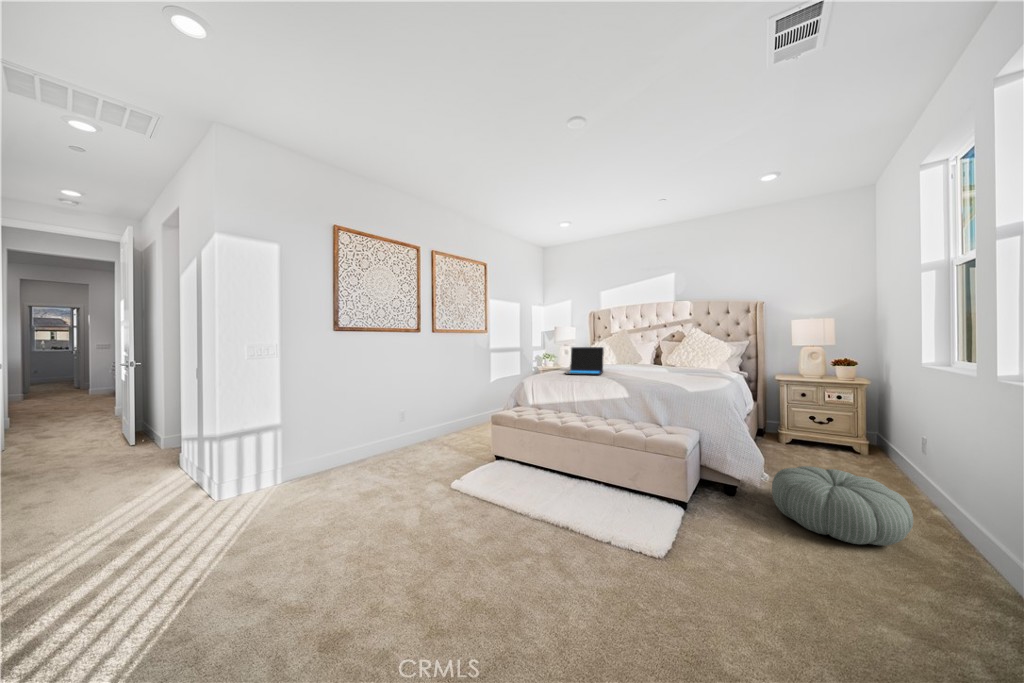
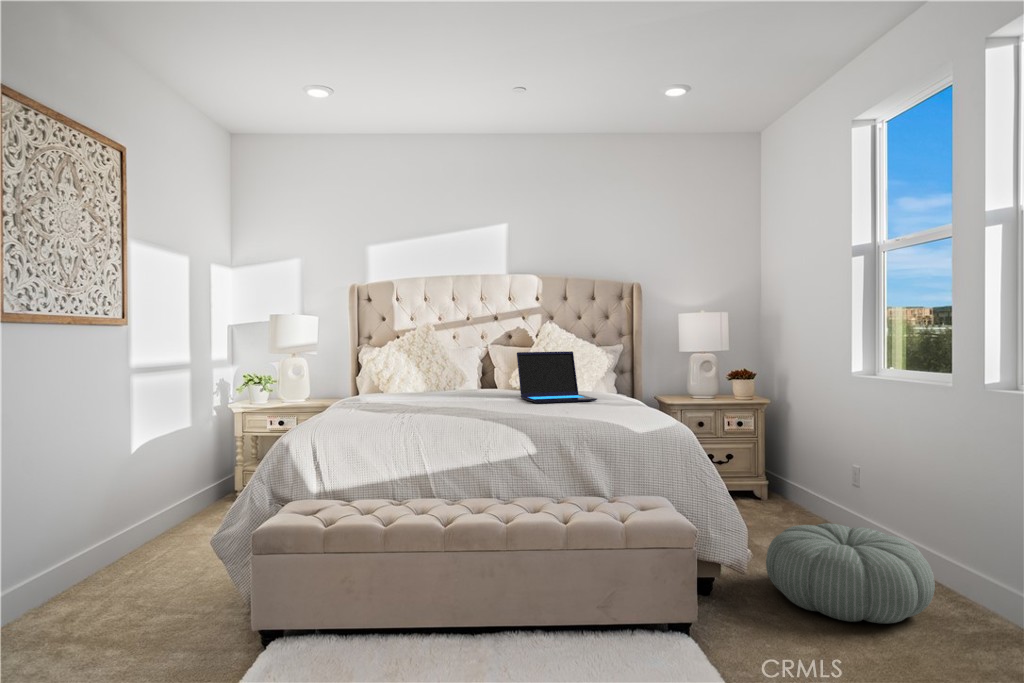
laptop: present [565,347,604,375] -> present [517,351,597,403]

